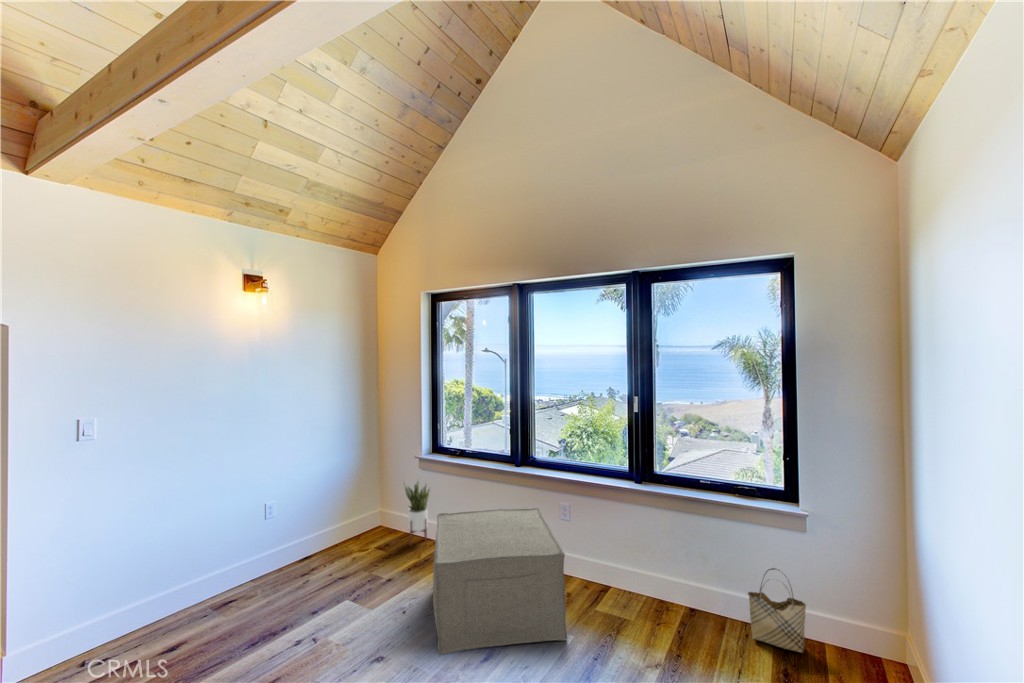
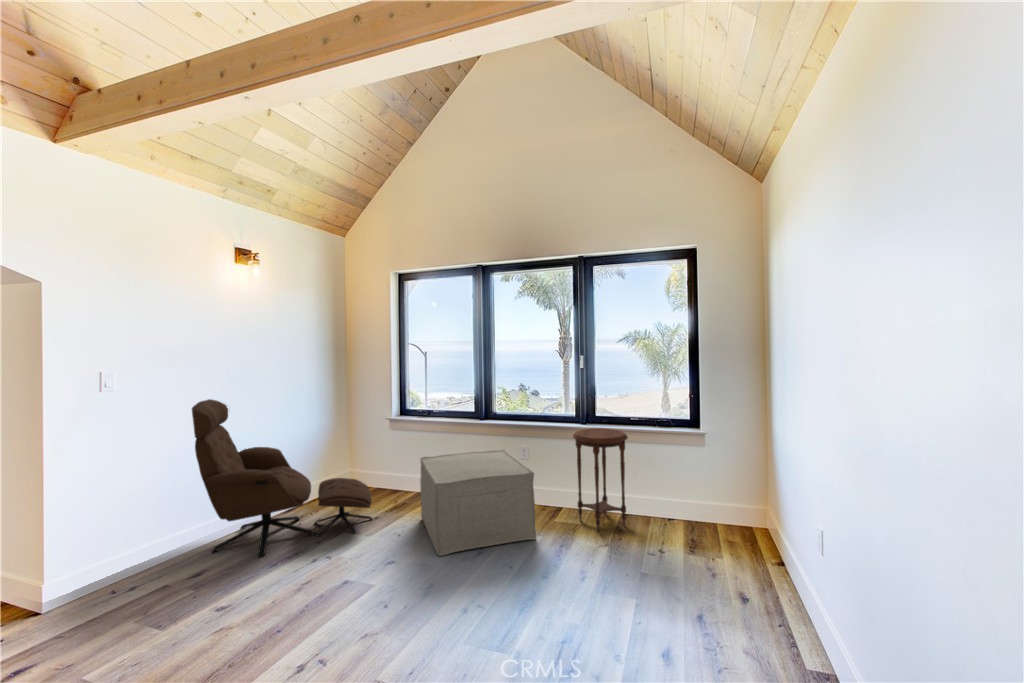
lounge chair: none [179,438,384,628] -> present [192,399,372,557]
potted plant: present [404,481,430,541] -> none [377,437,403,496]
side table: none [620,492,694,638] -> present [573,428,628,532]
woven basket: present [748,568,806,653] -> none [665,475,704,530]

